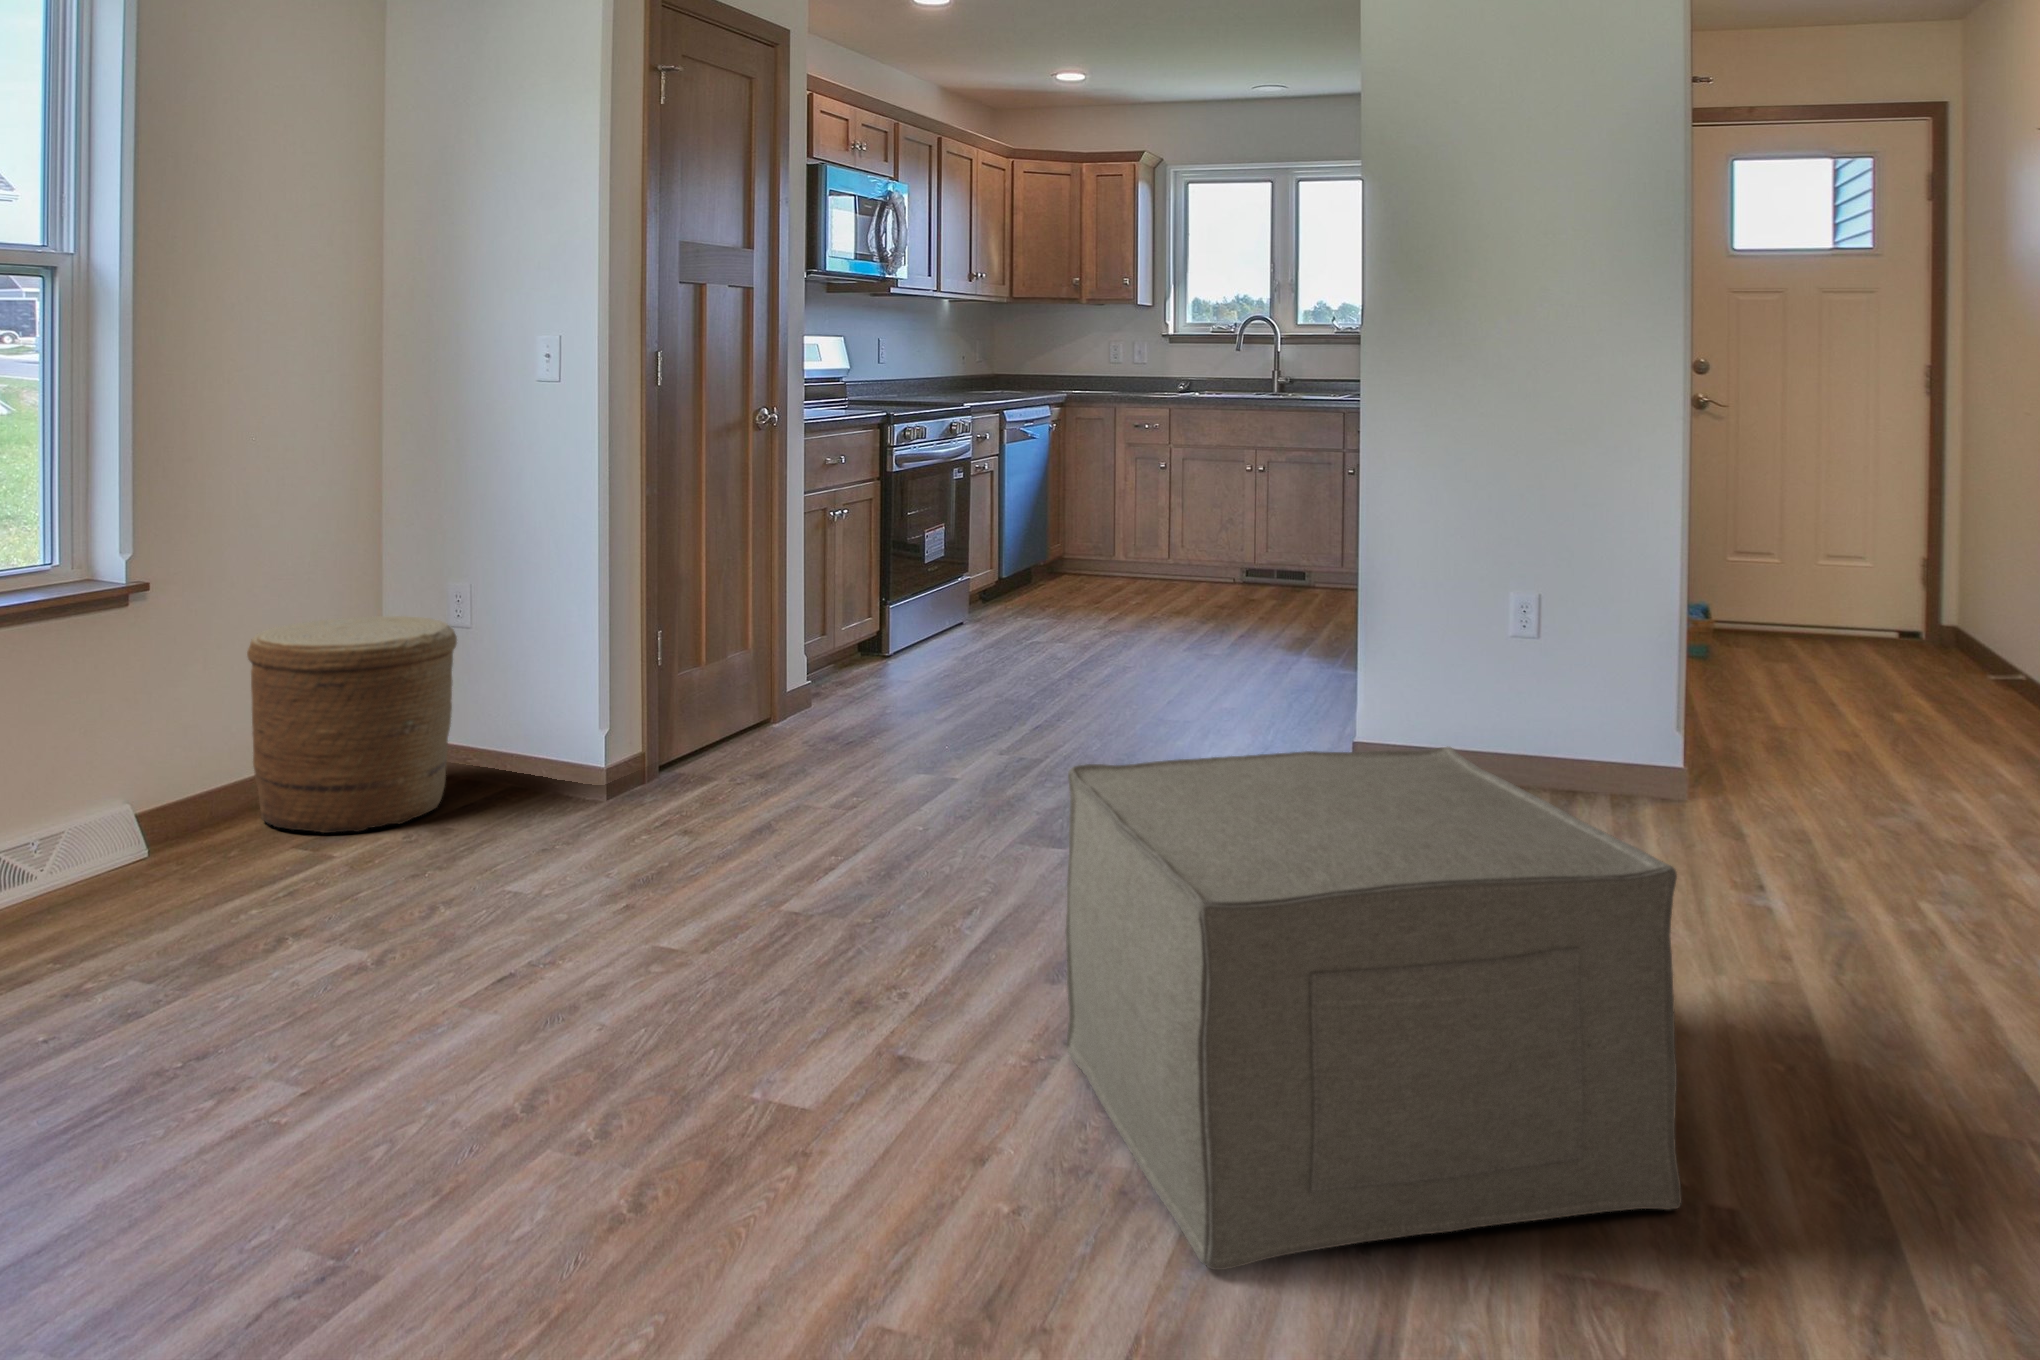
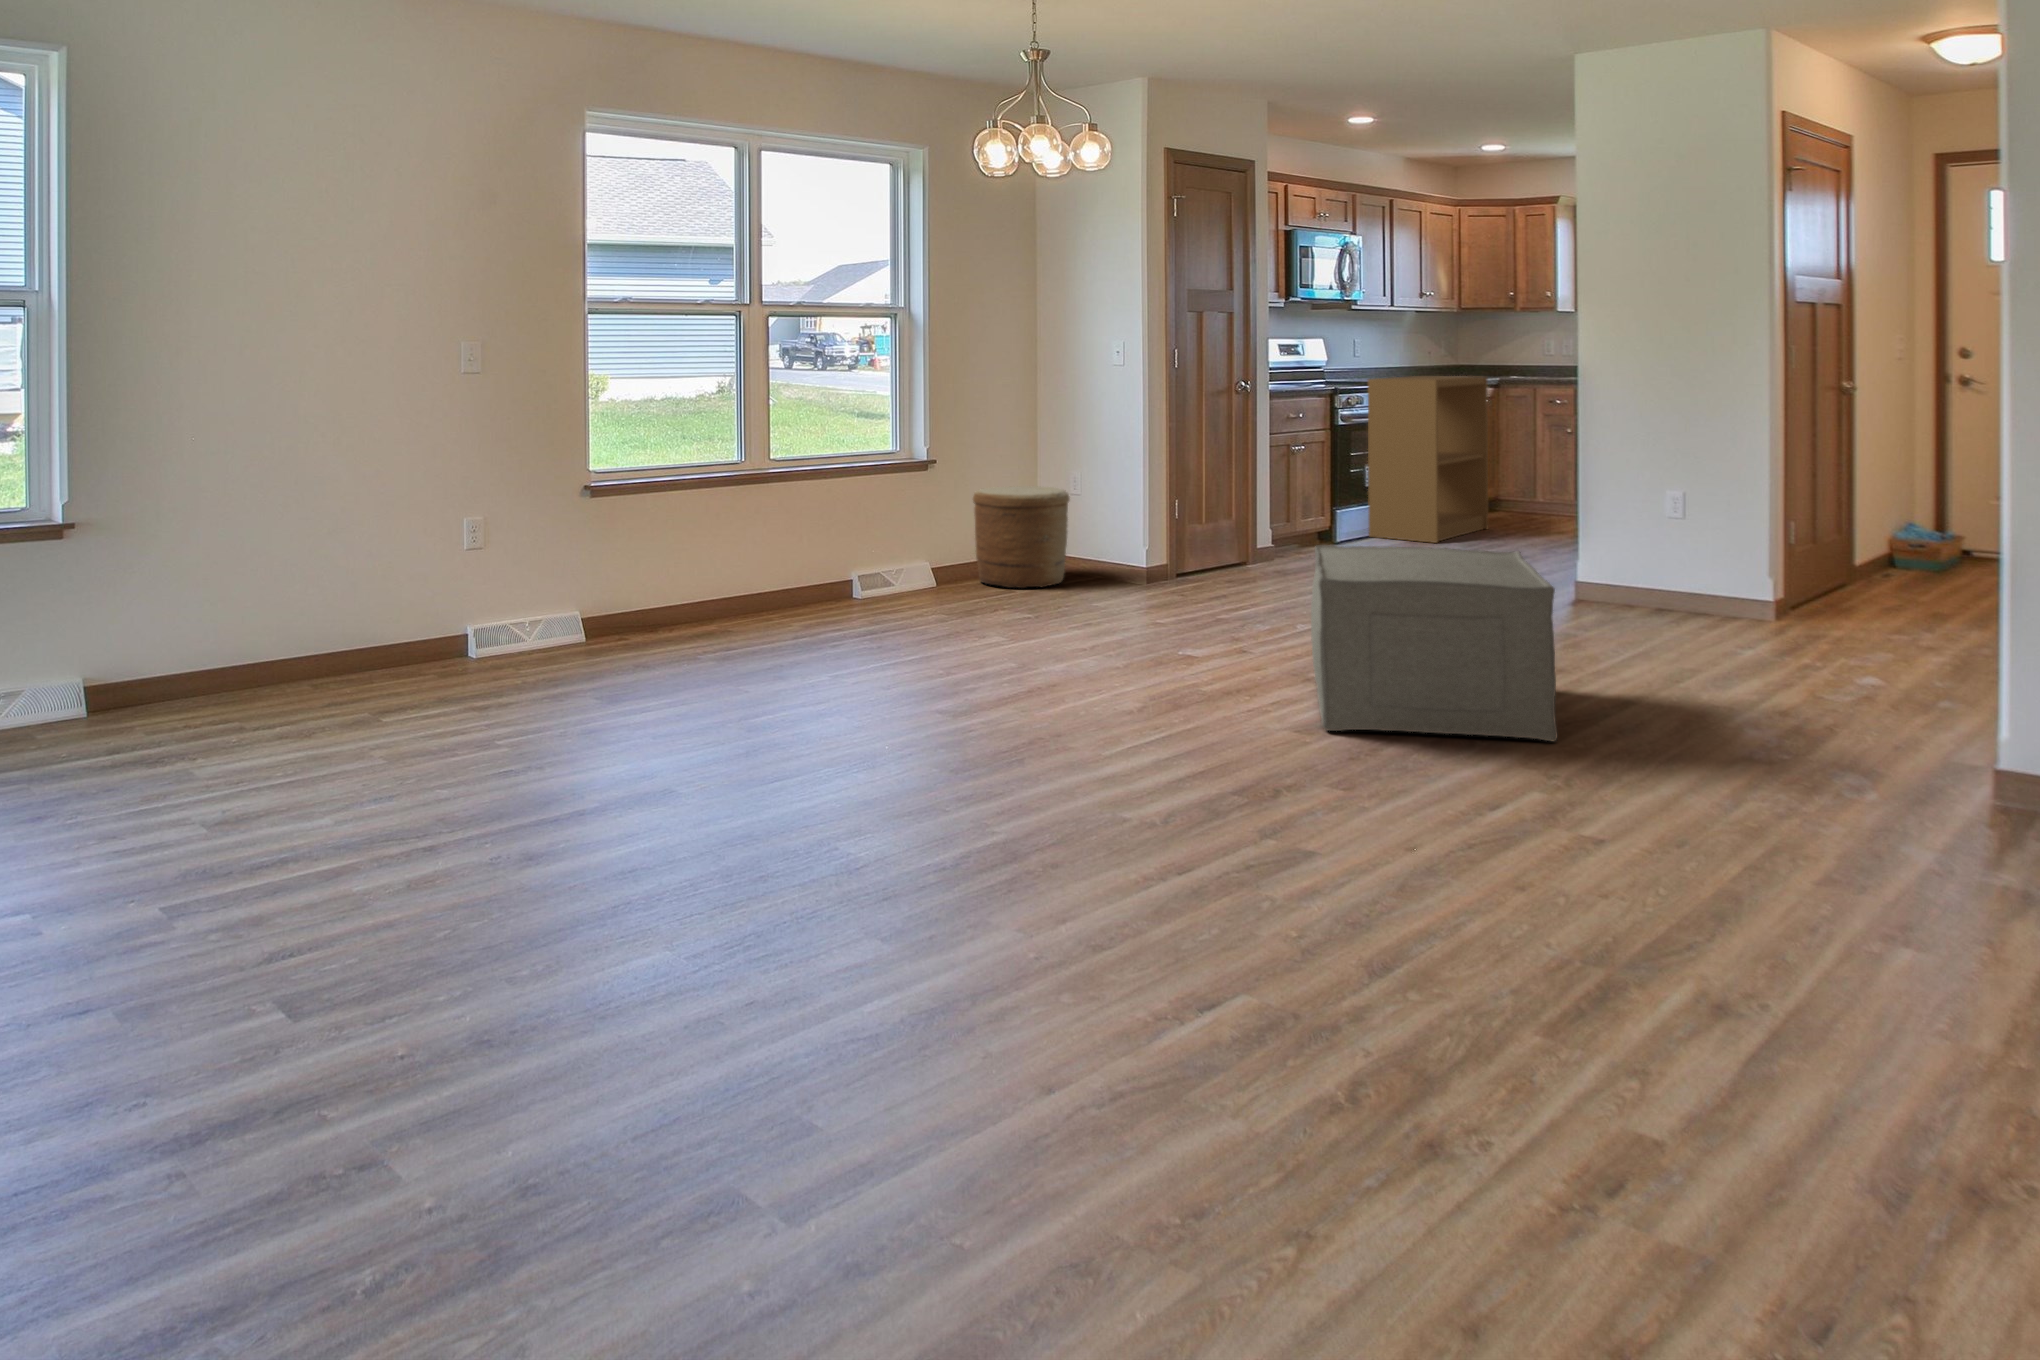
bookshelf: none [934,394,1092,653] -> present [1368,376,1488,543]

